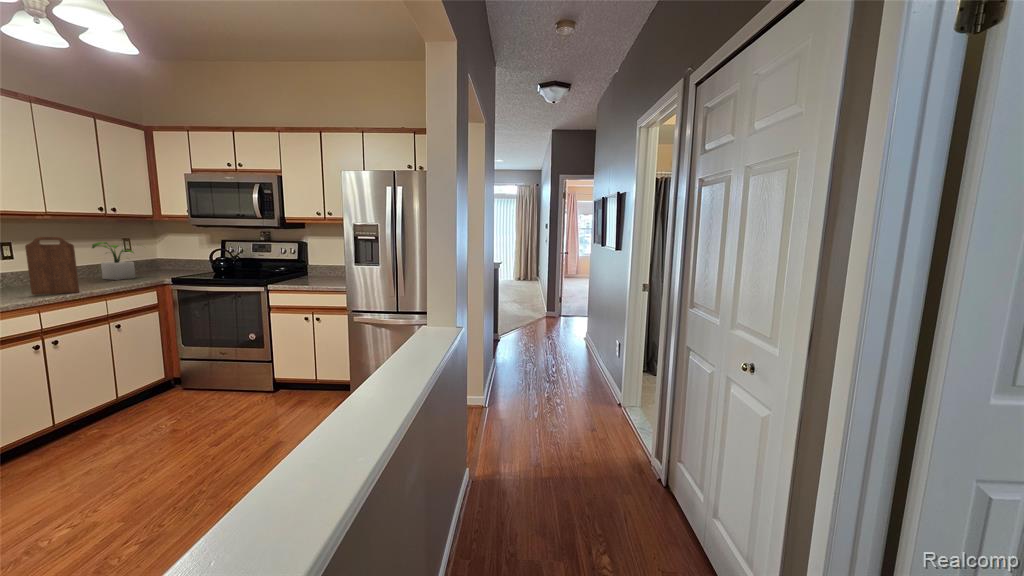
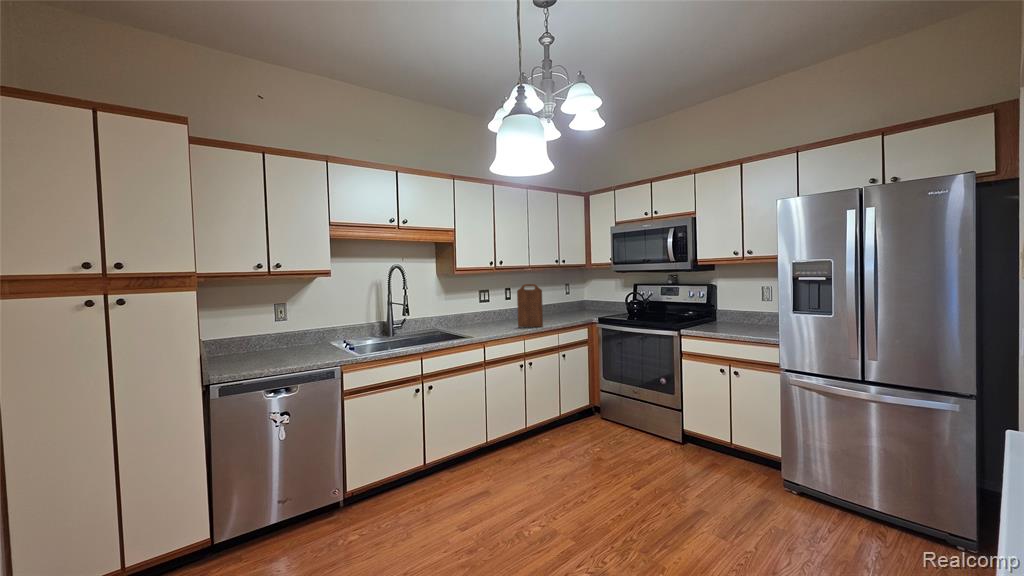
potted plant: present [92,242,135,280] -> none [549,287,581,317]

